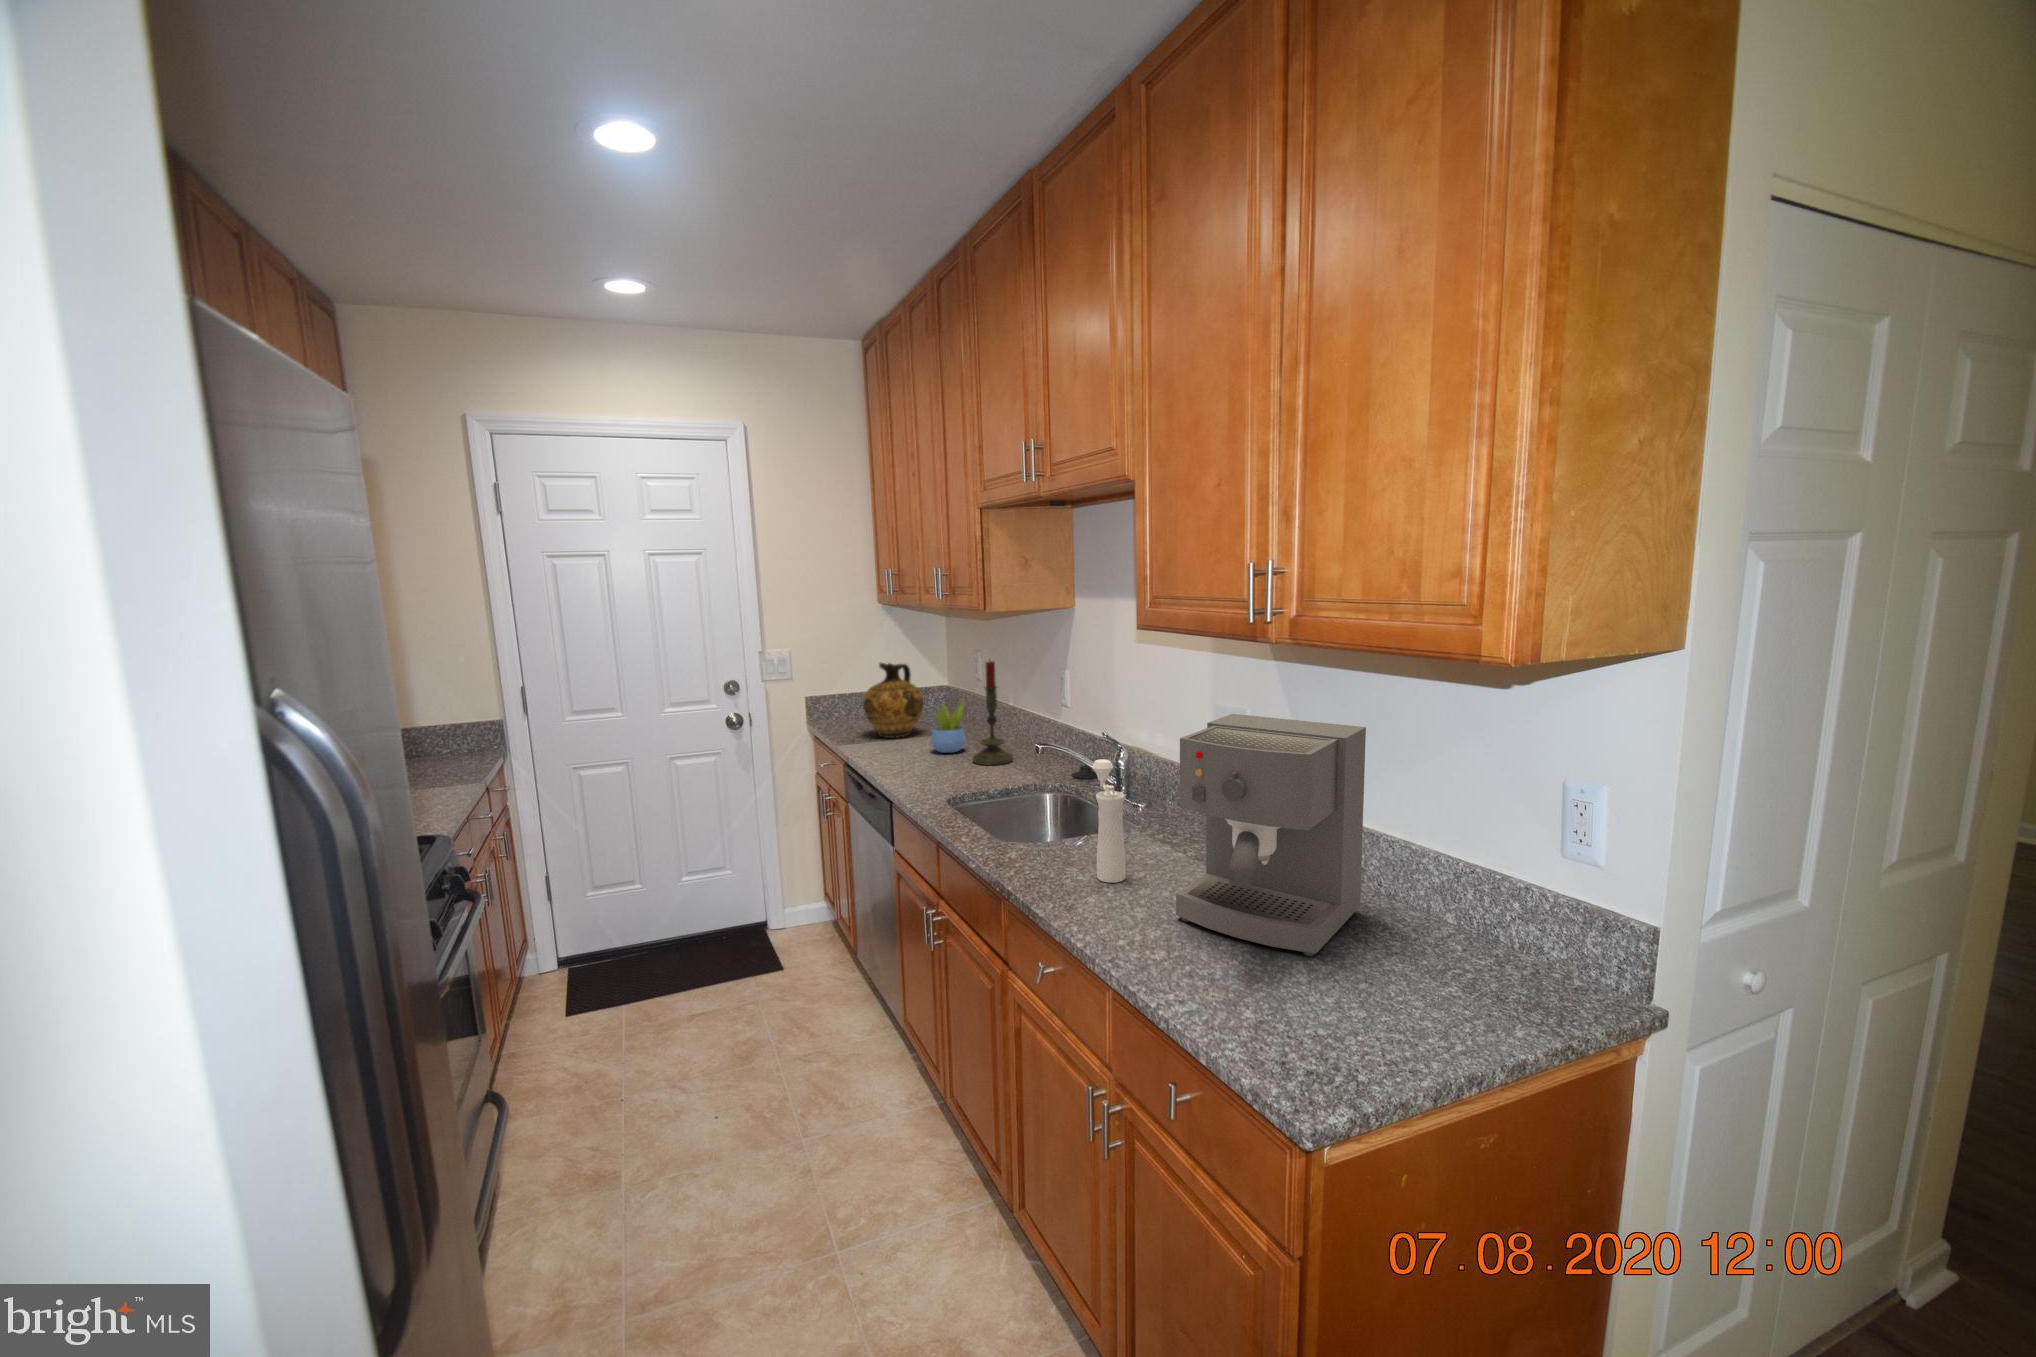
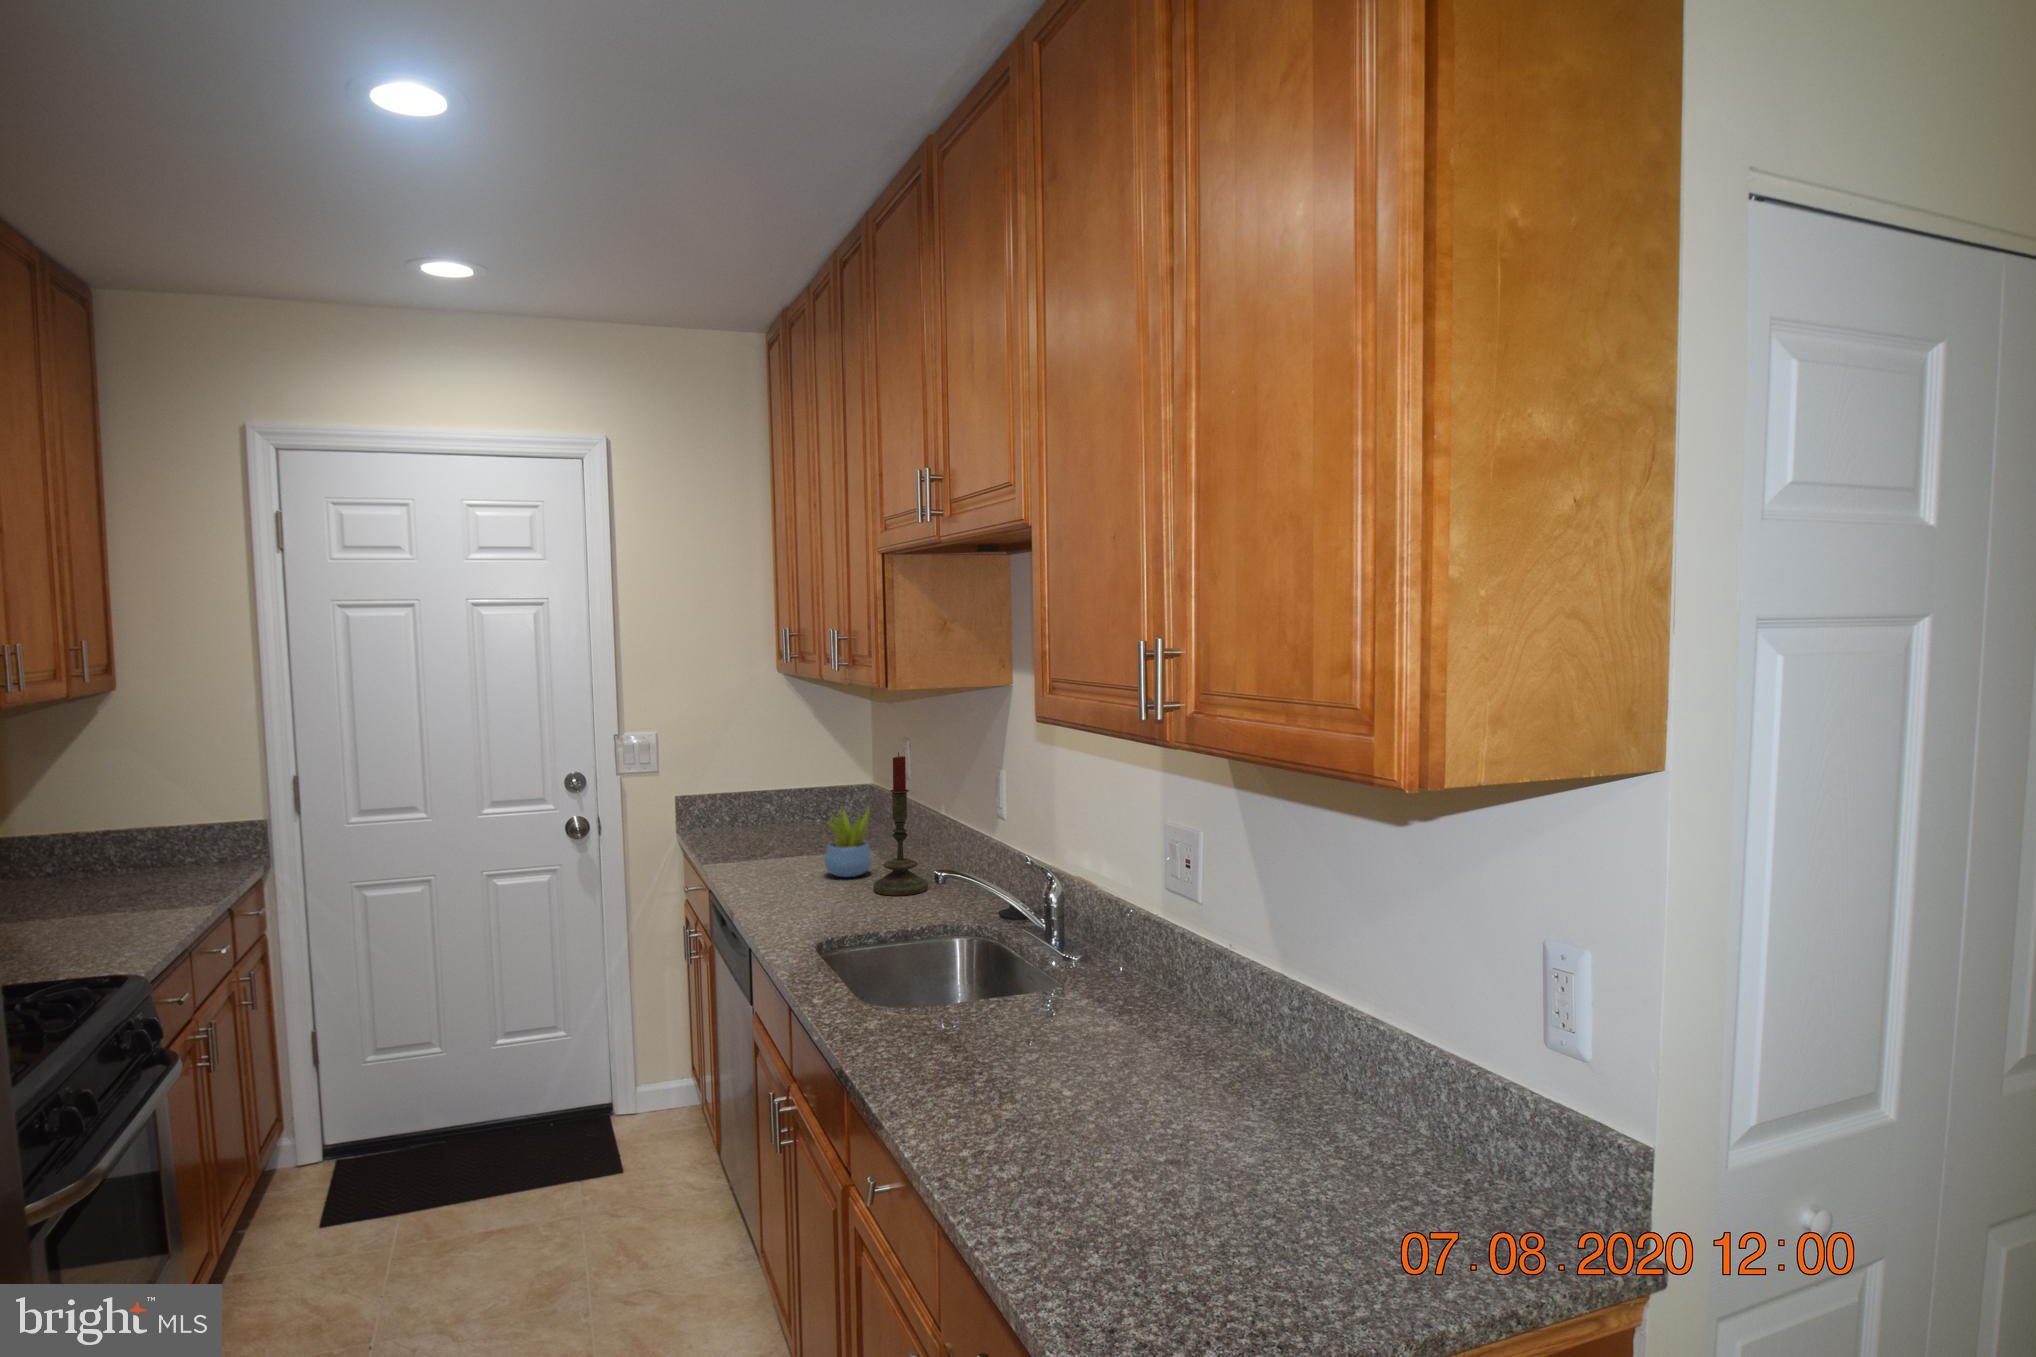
ceramic jug: present [863,662,924,738] -> none [745,754,827,855]
coffee maker: present [1176,714,1366,956] -> none [1052,839,1305,1176]
pepper mill: present [1092,759,1126,883] -> none [969,895,1009,1065]

